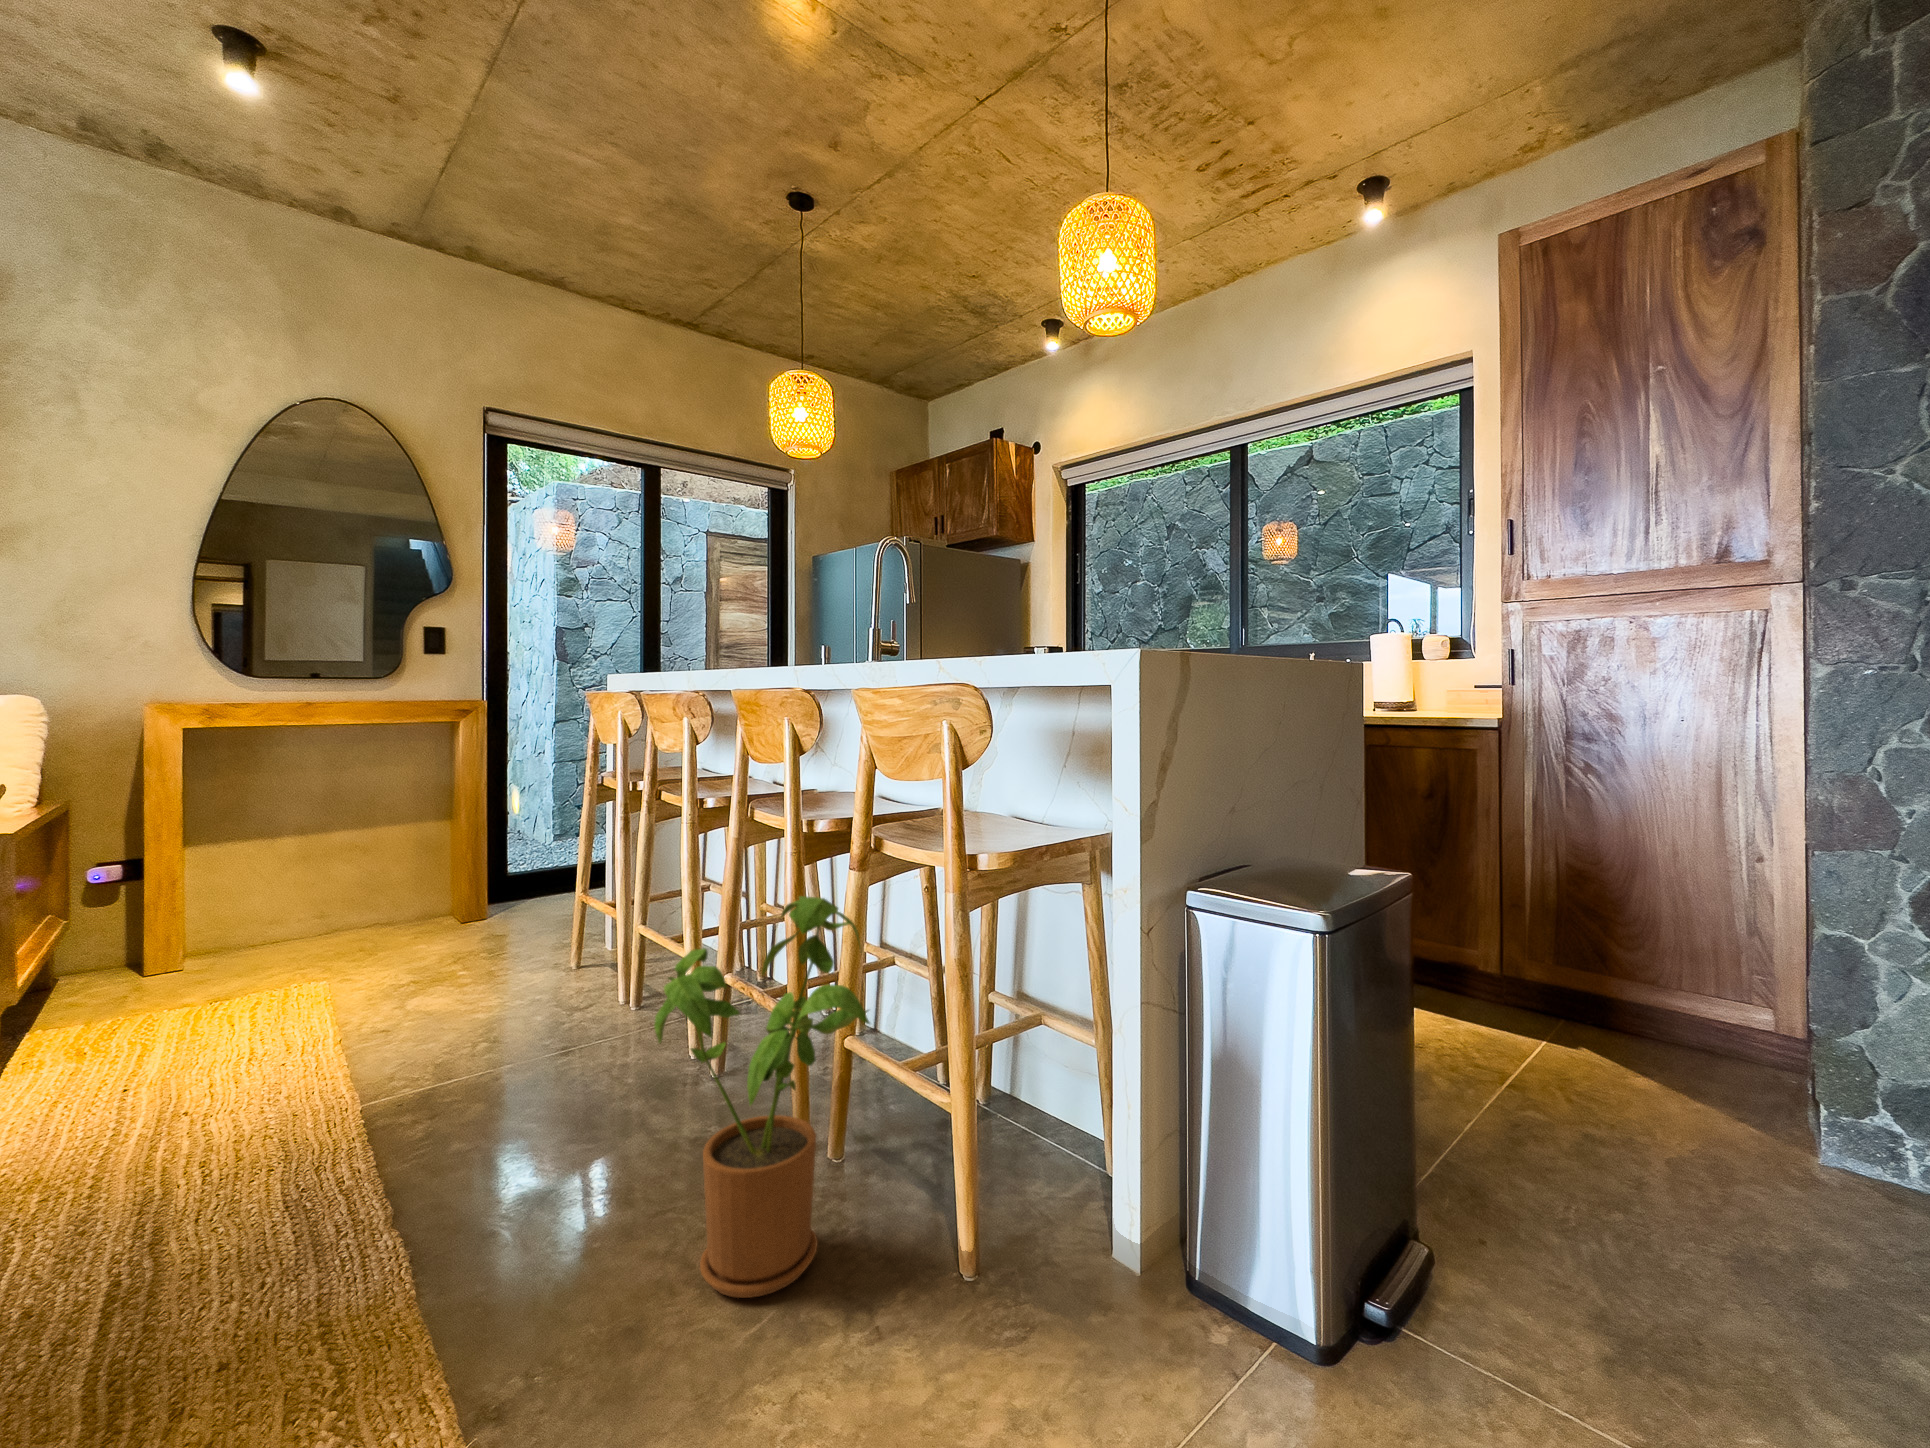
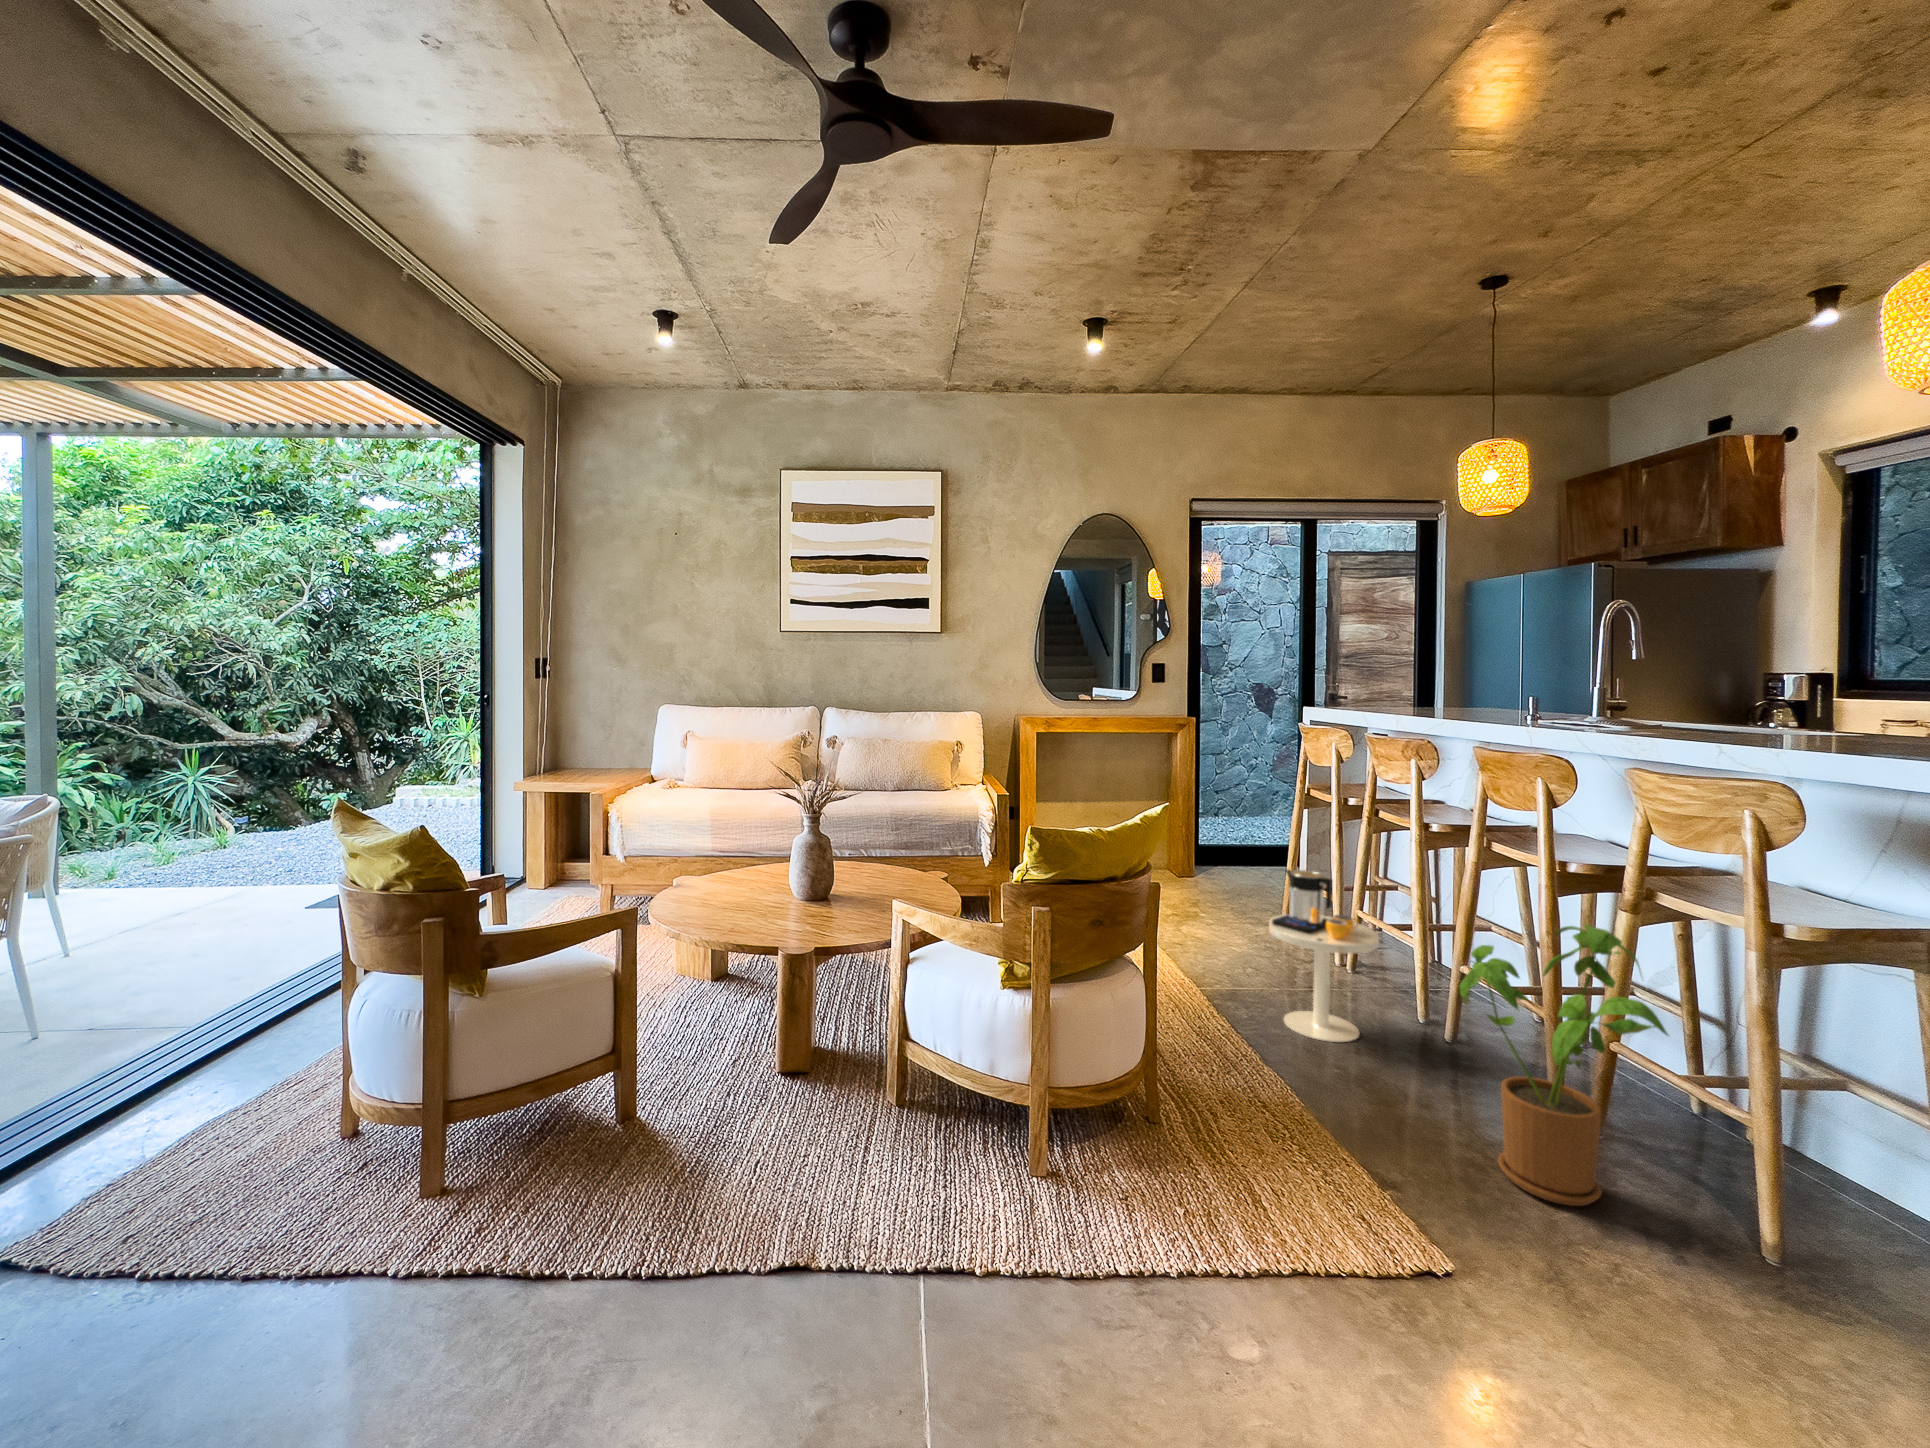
side table: none [461,886,625,1138] -> present [1269,870,1379,1042]

